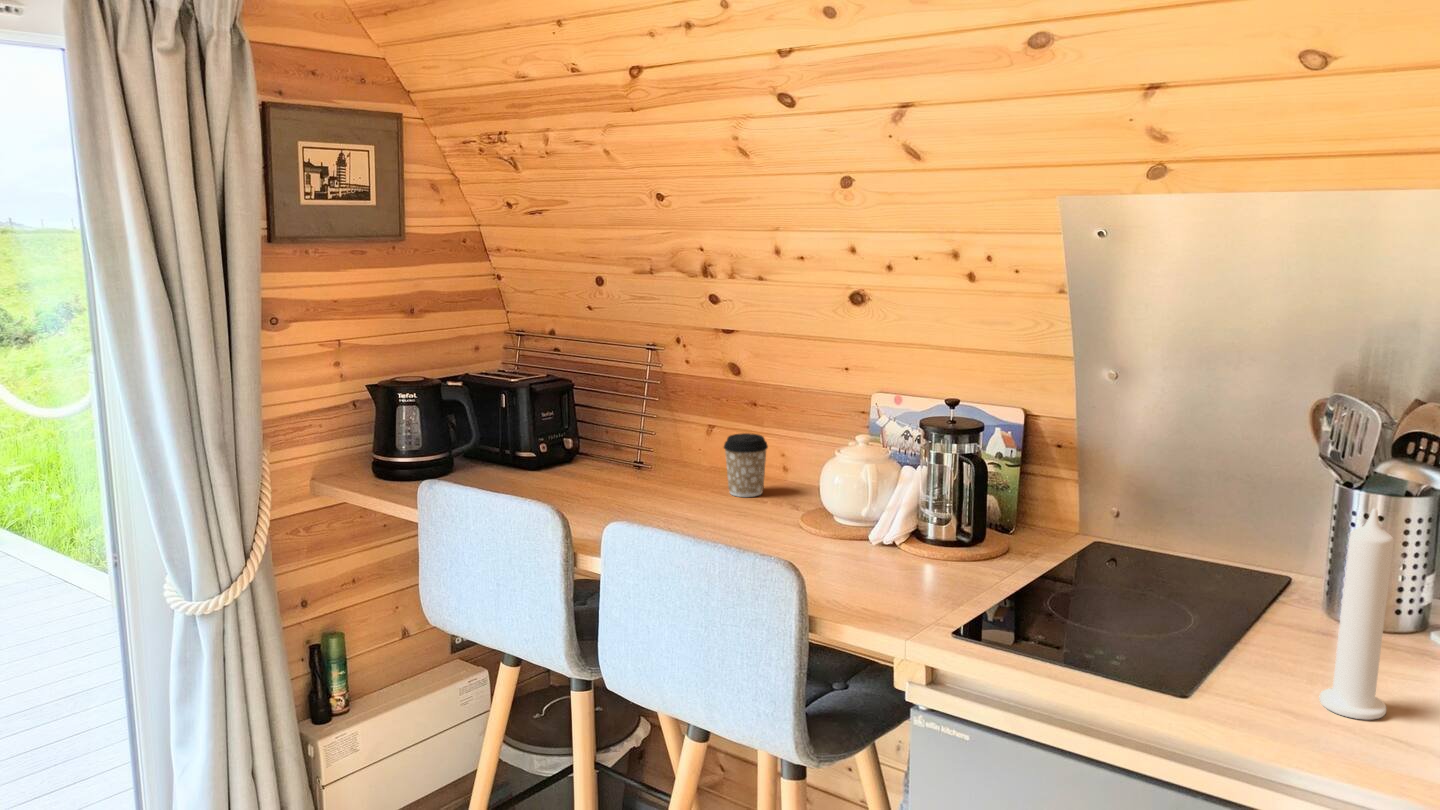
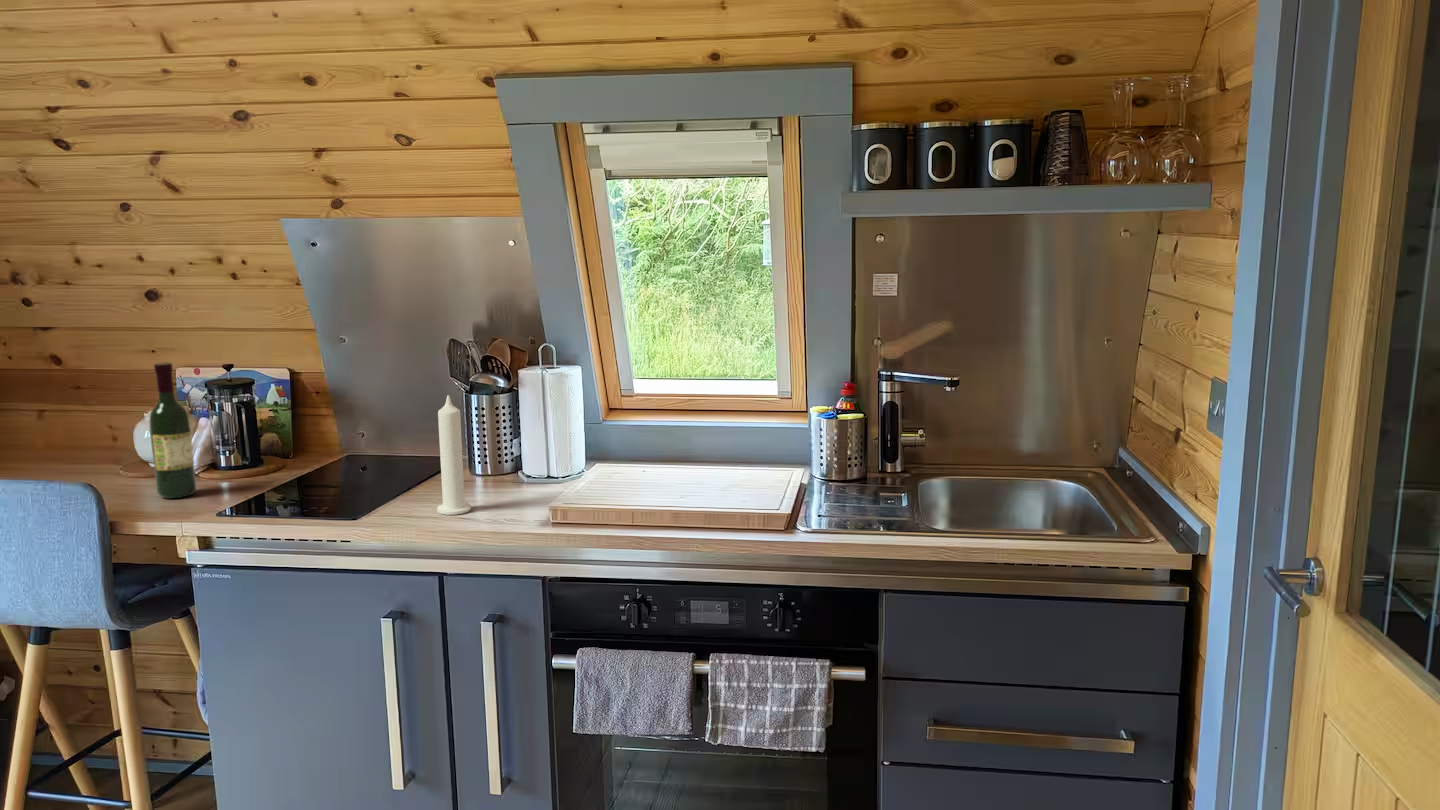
wine bottle: none [862,399,914,590] -> present [150,362,196,498]
coffee cup: present [724,433,768,497] -> none [49,409,91,460]

